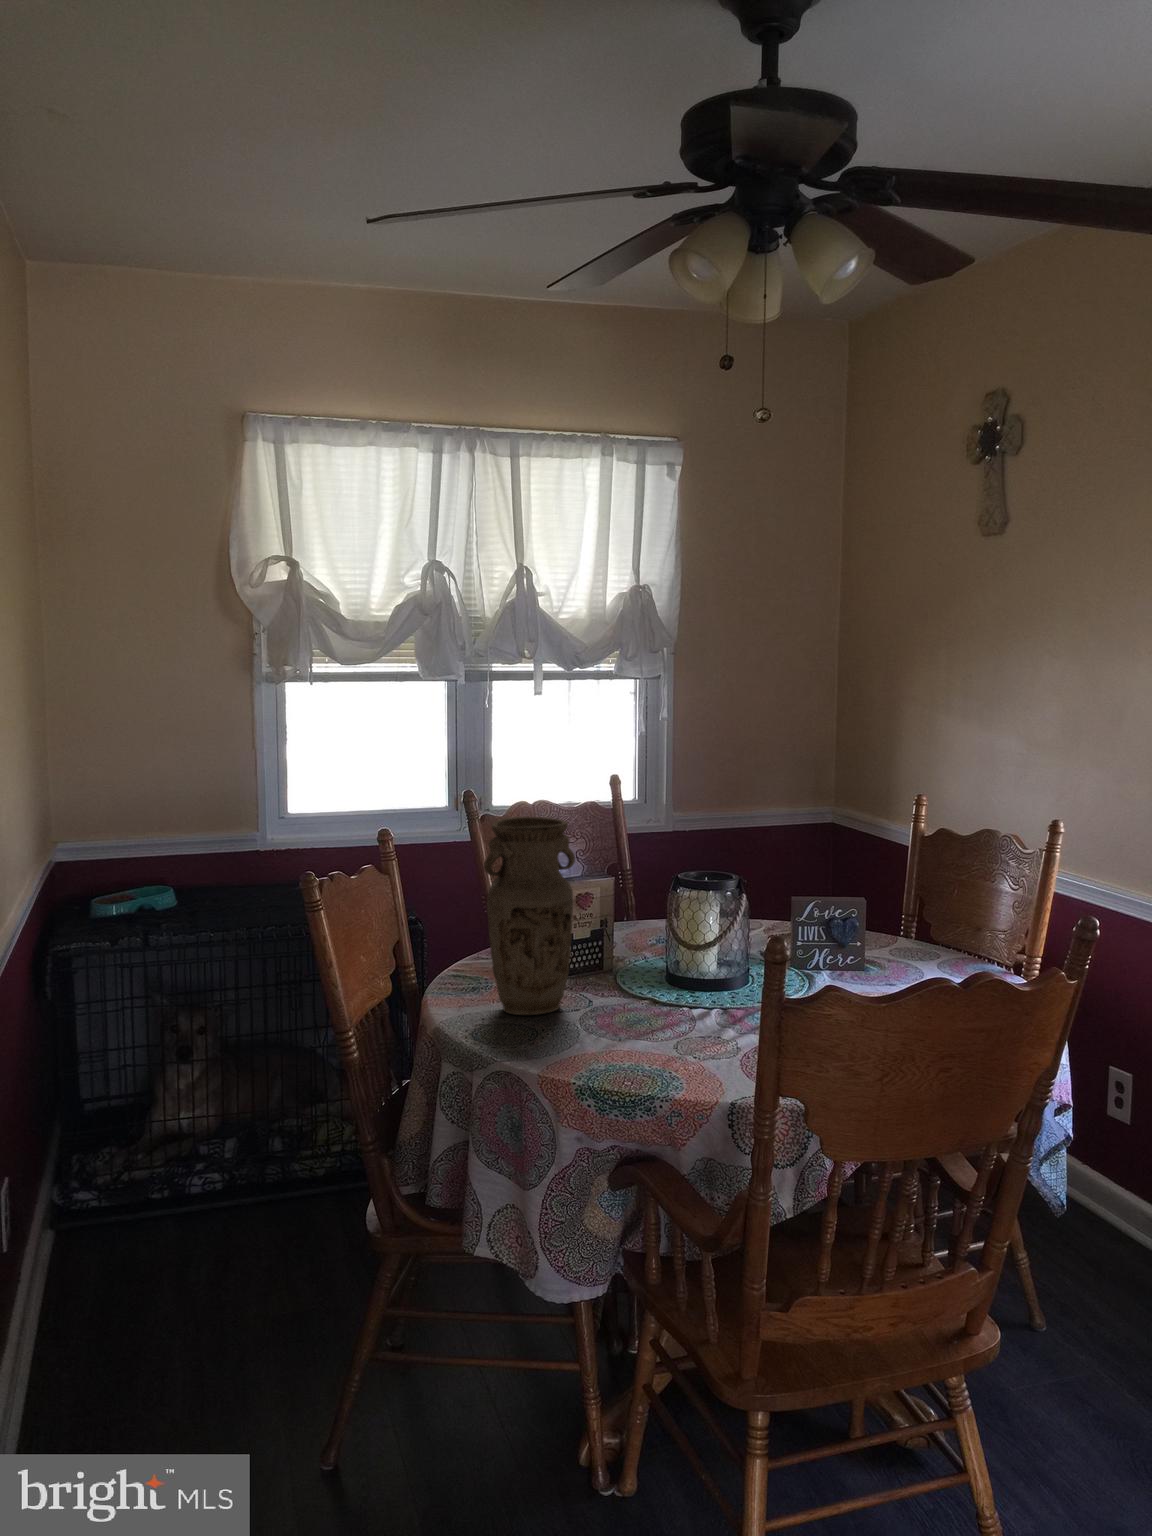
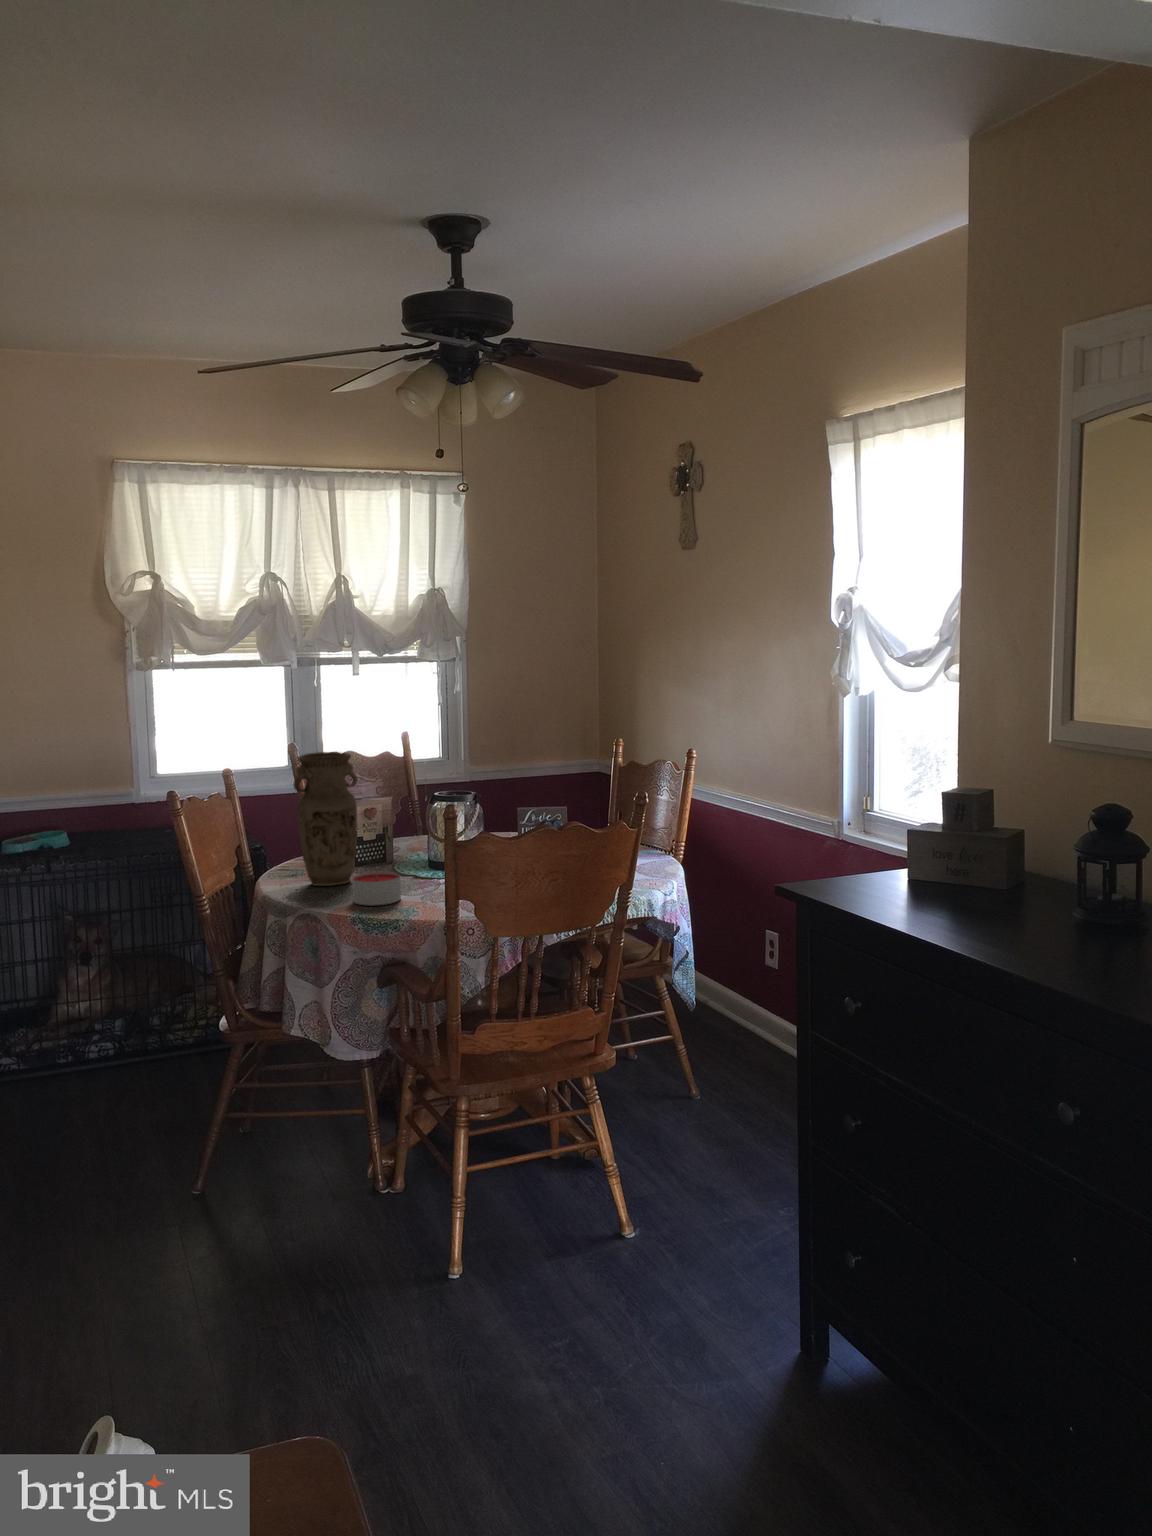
candle: none [573,1004,644,1062] -> present [352,872,401,905]

